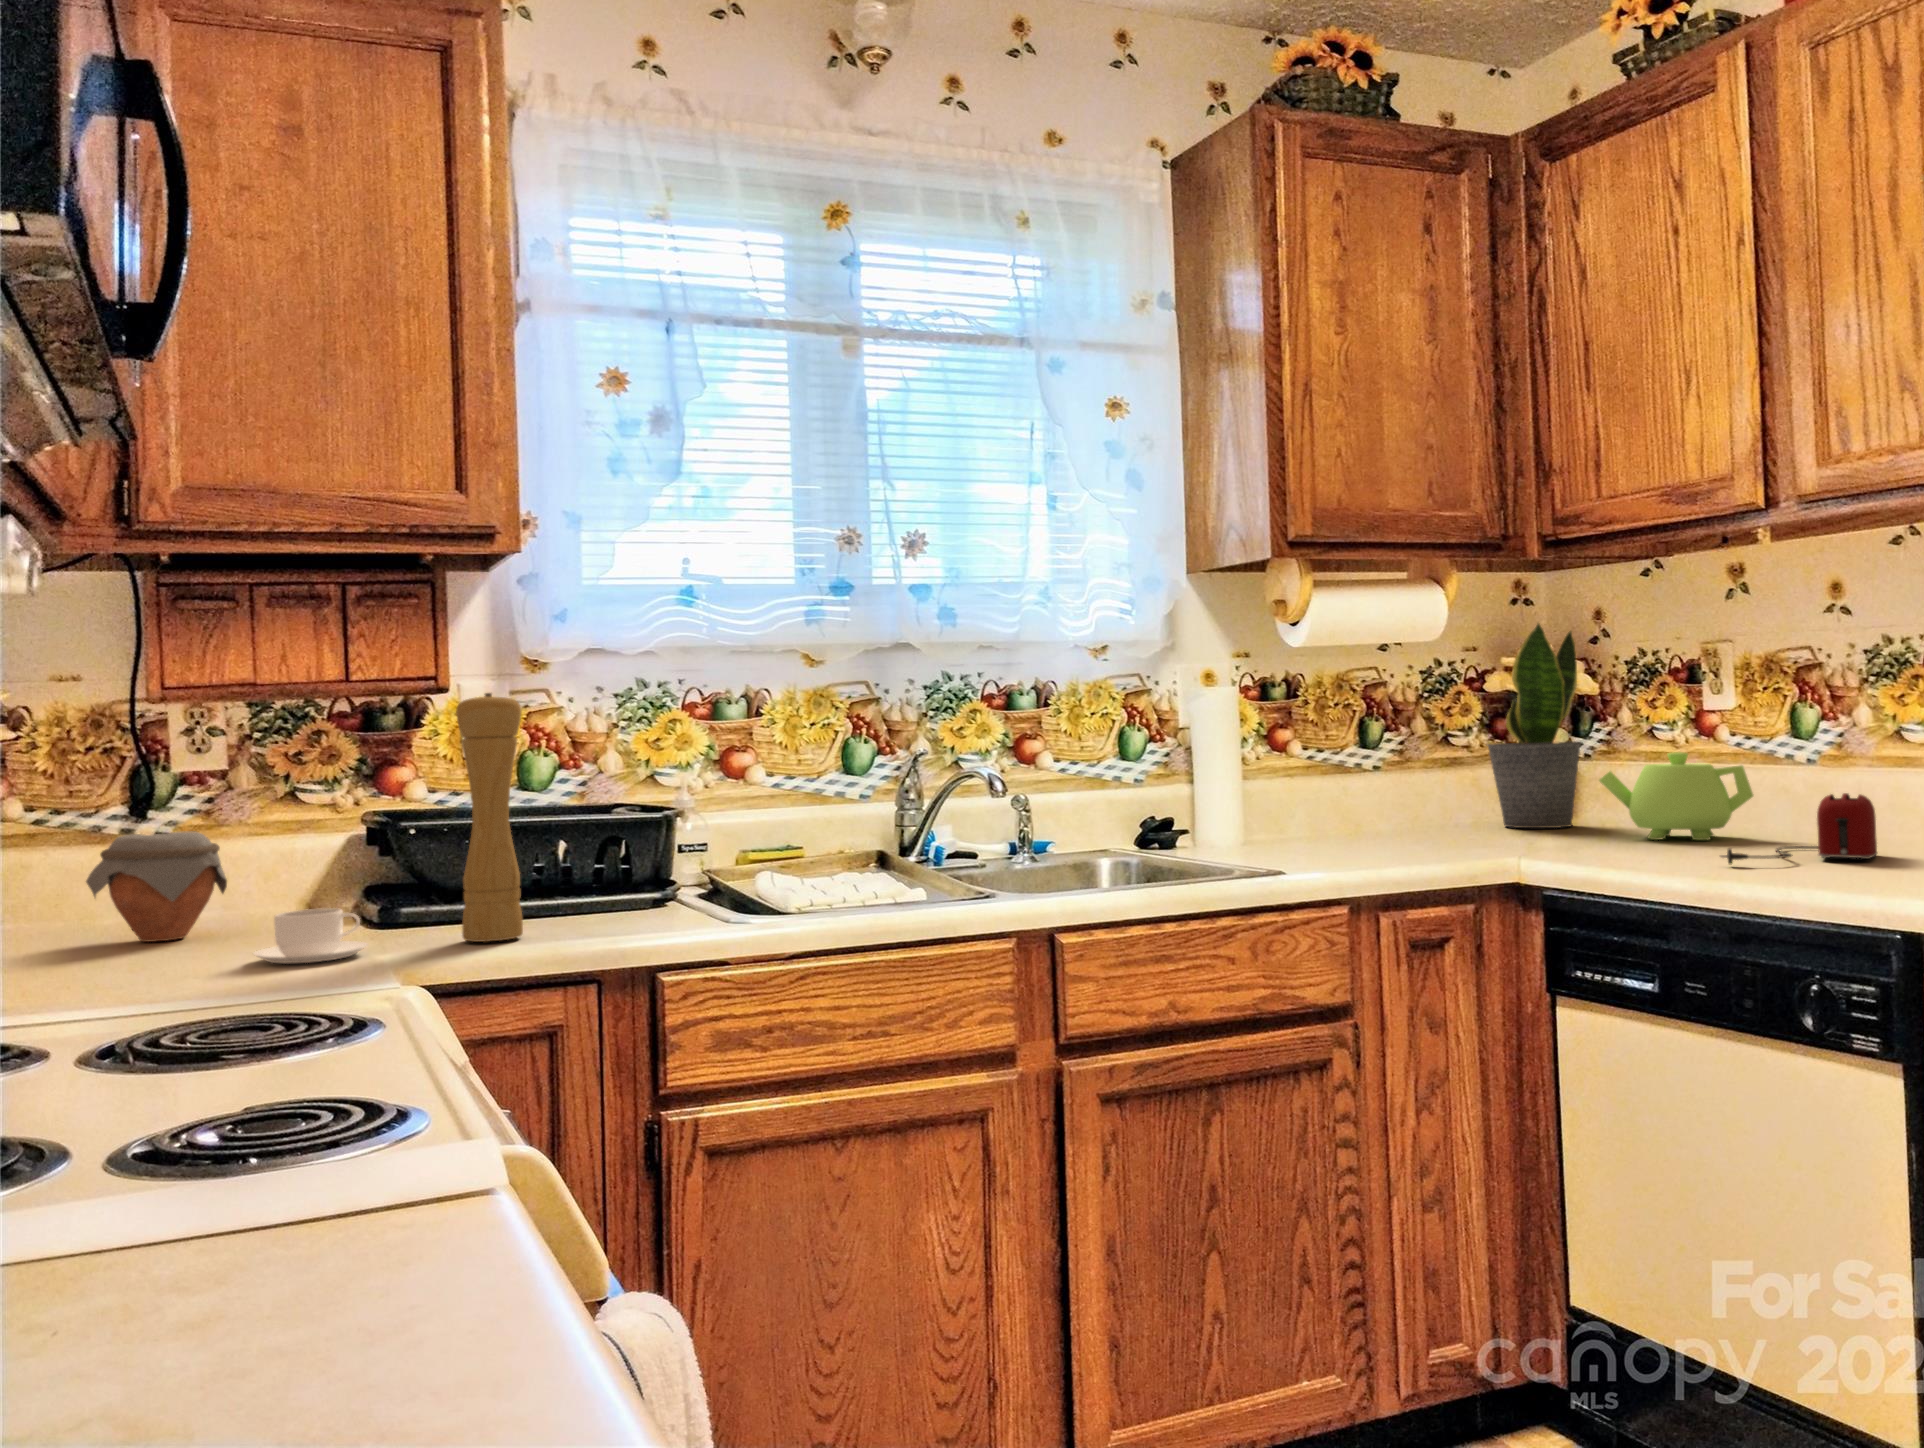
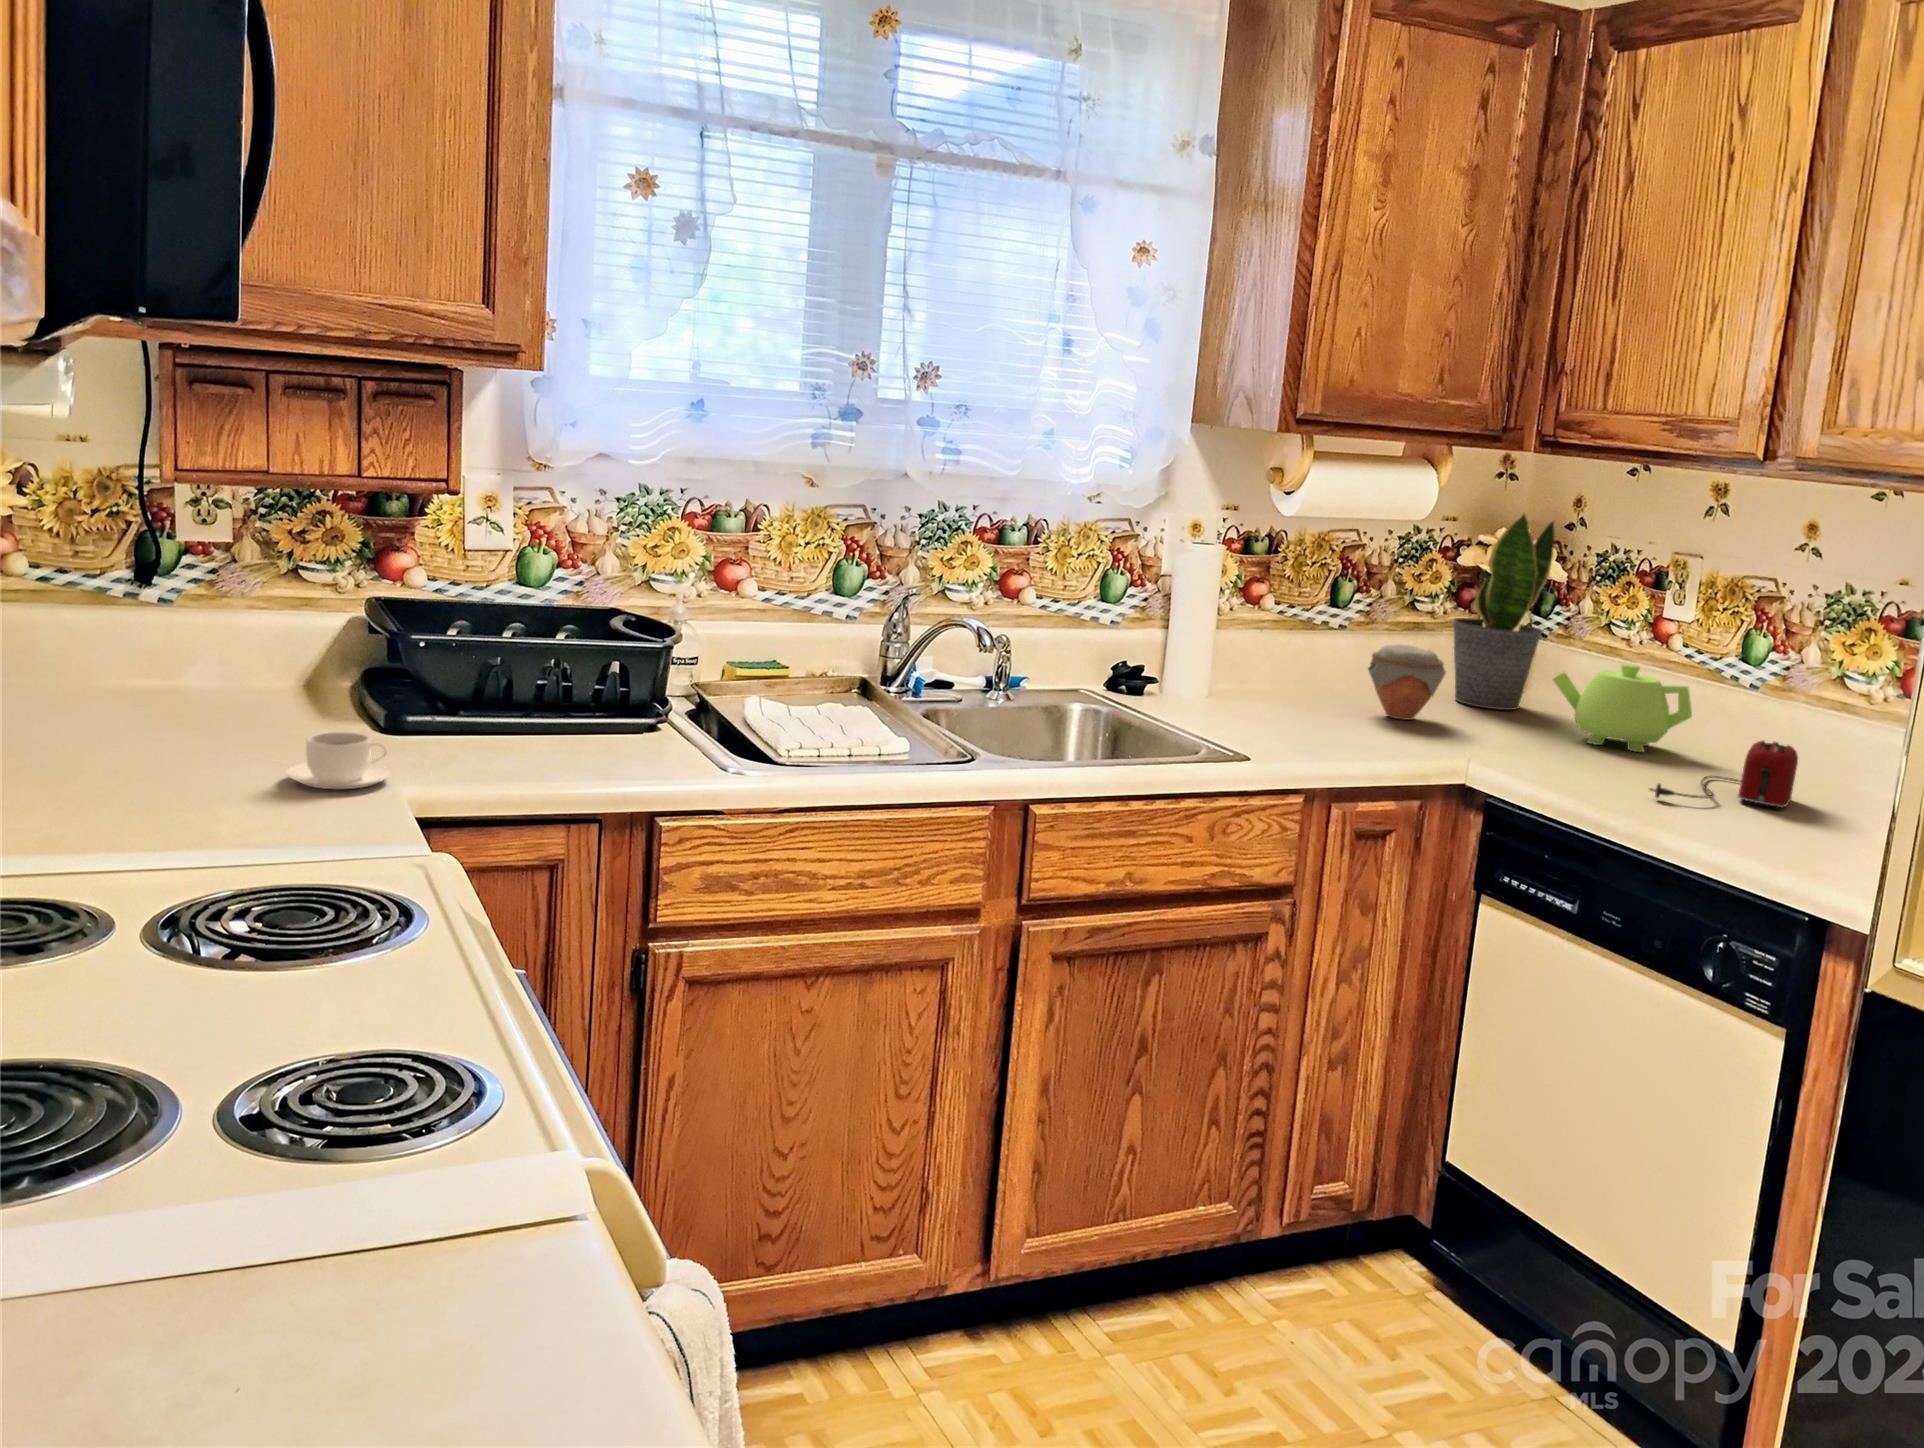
pepper mill: present [456,693,523,942] -> none [480,537,547,775]
jar: present [86,831,227,942] -> present [1368,644,1446,720]

